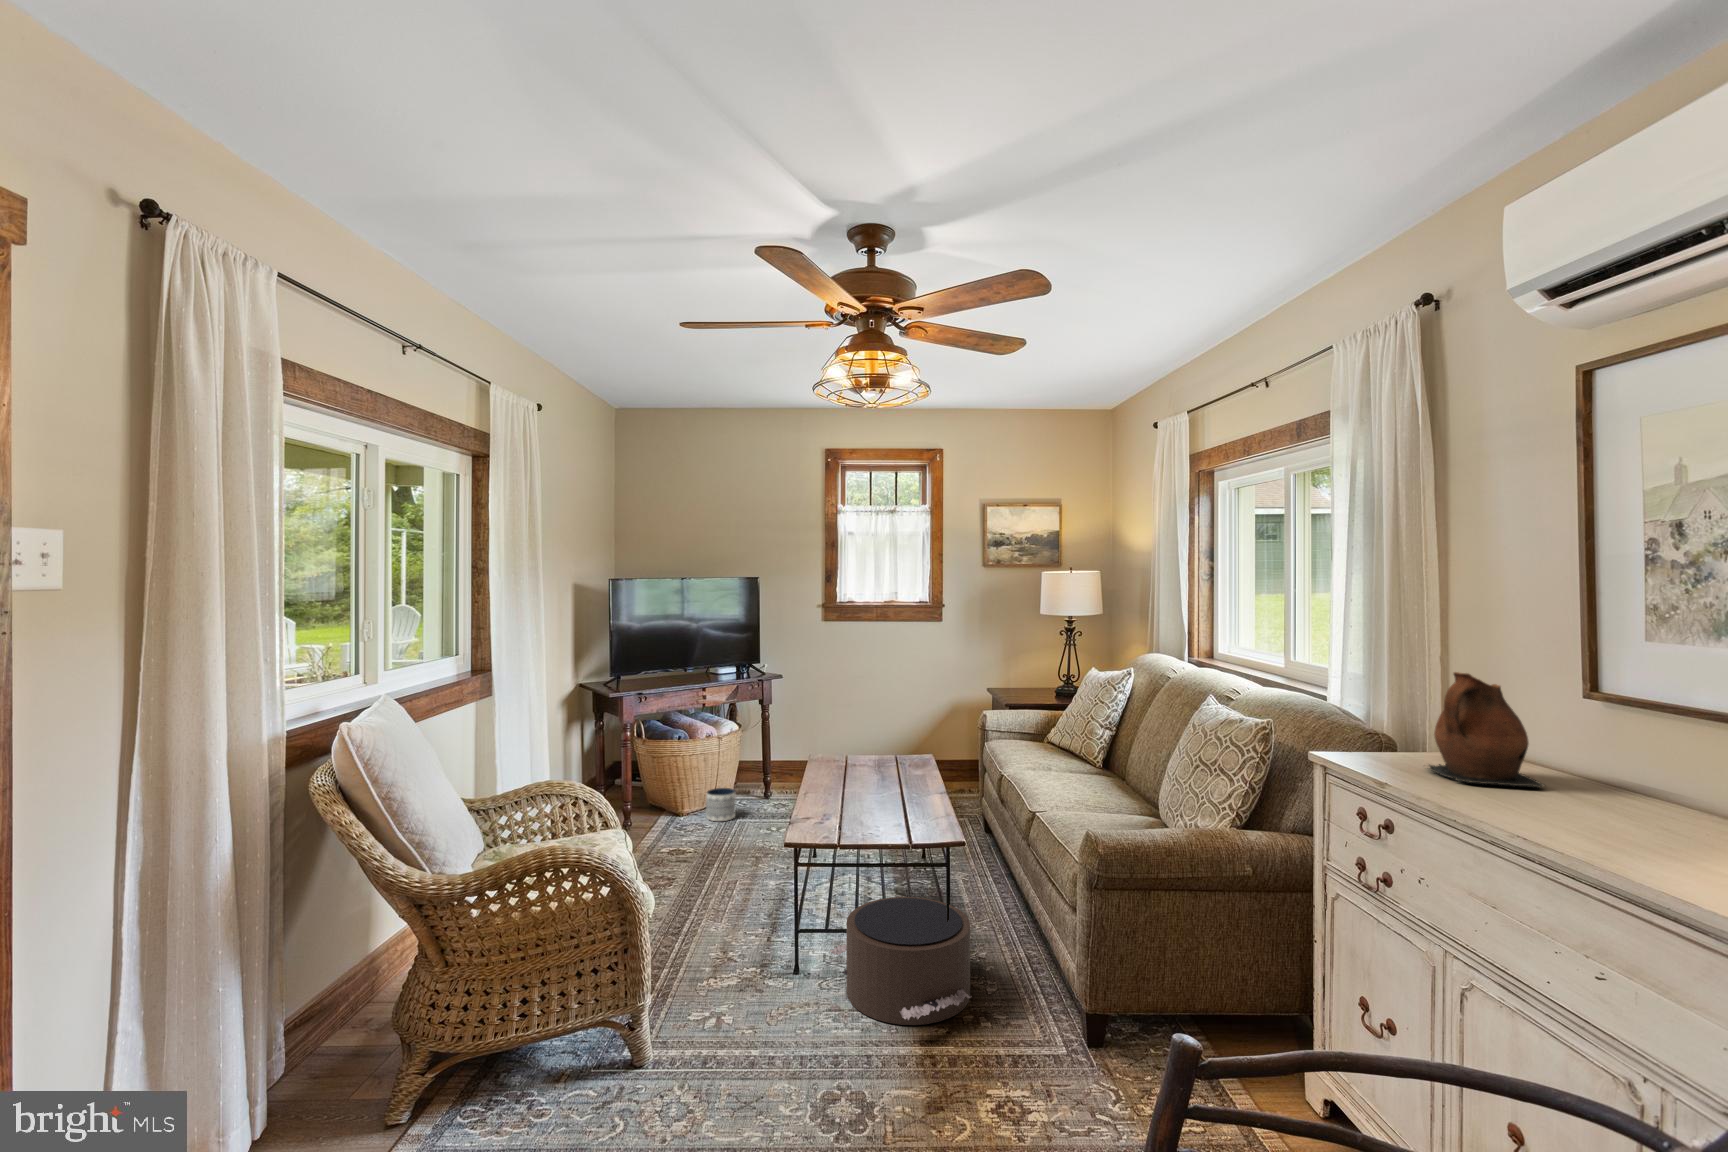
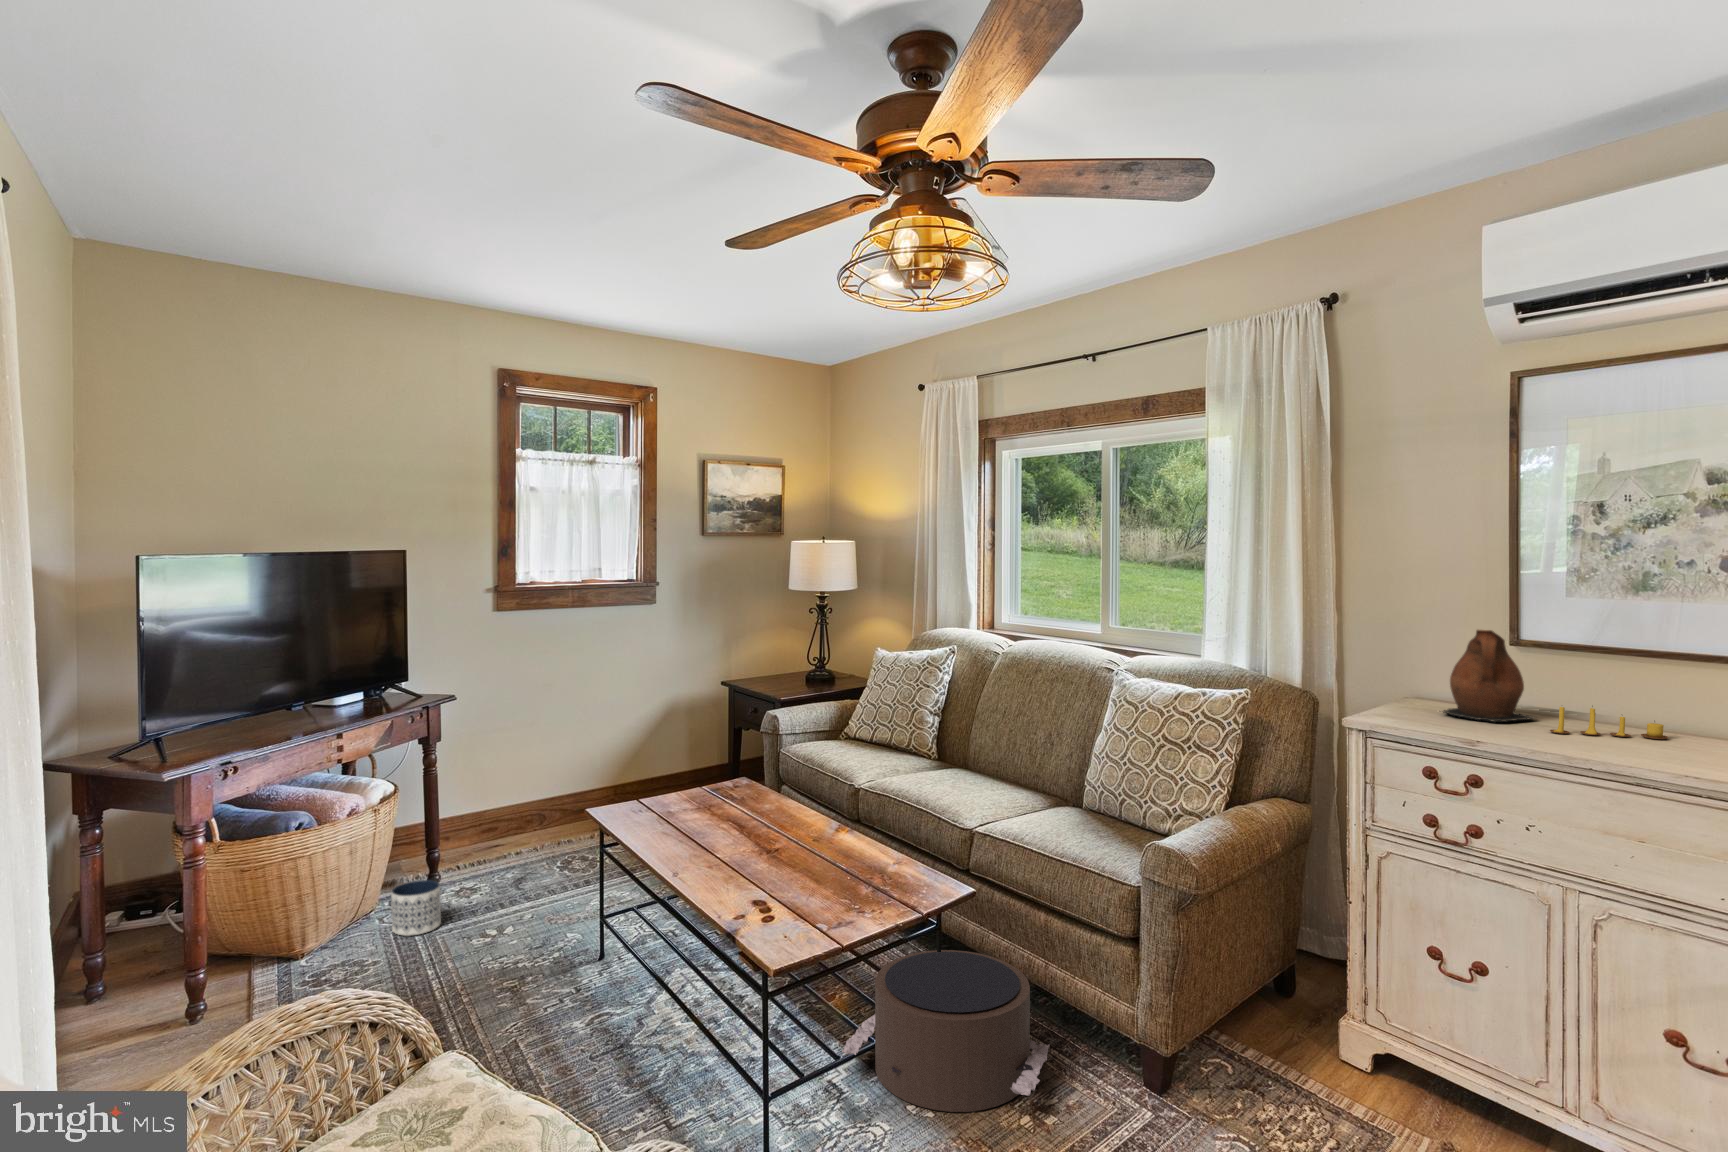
candle: none [1494,767,1657,831] -> present [1550,706,1668,739]

